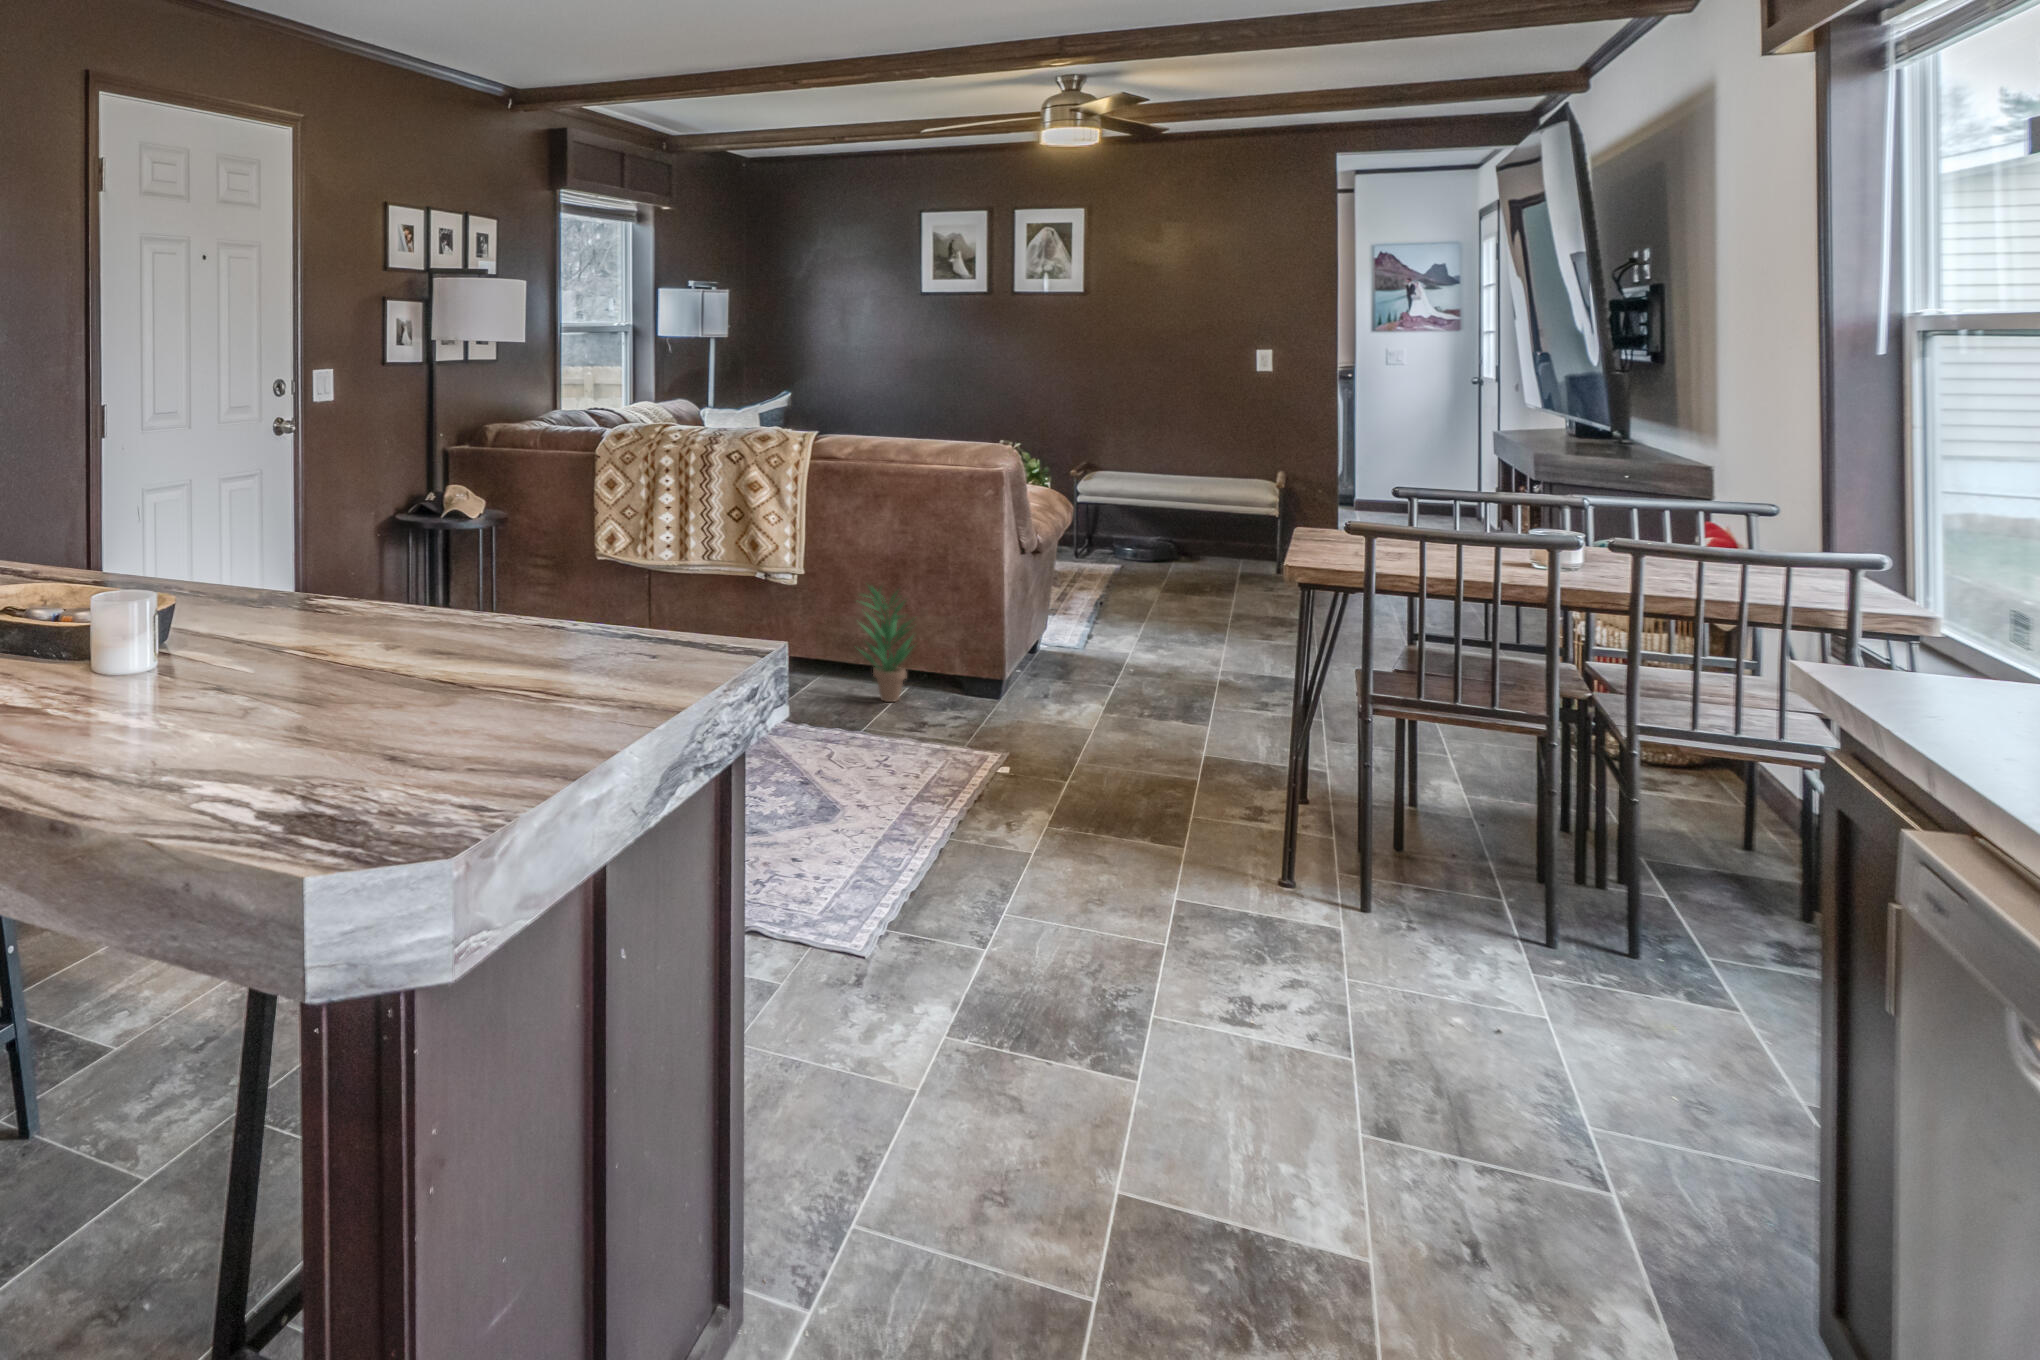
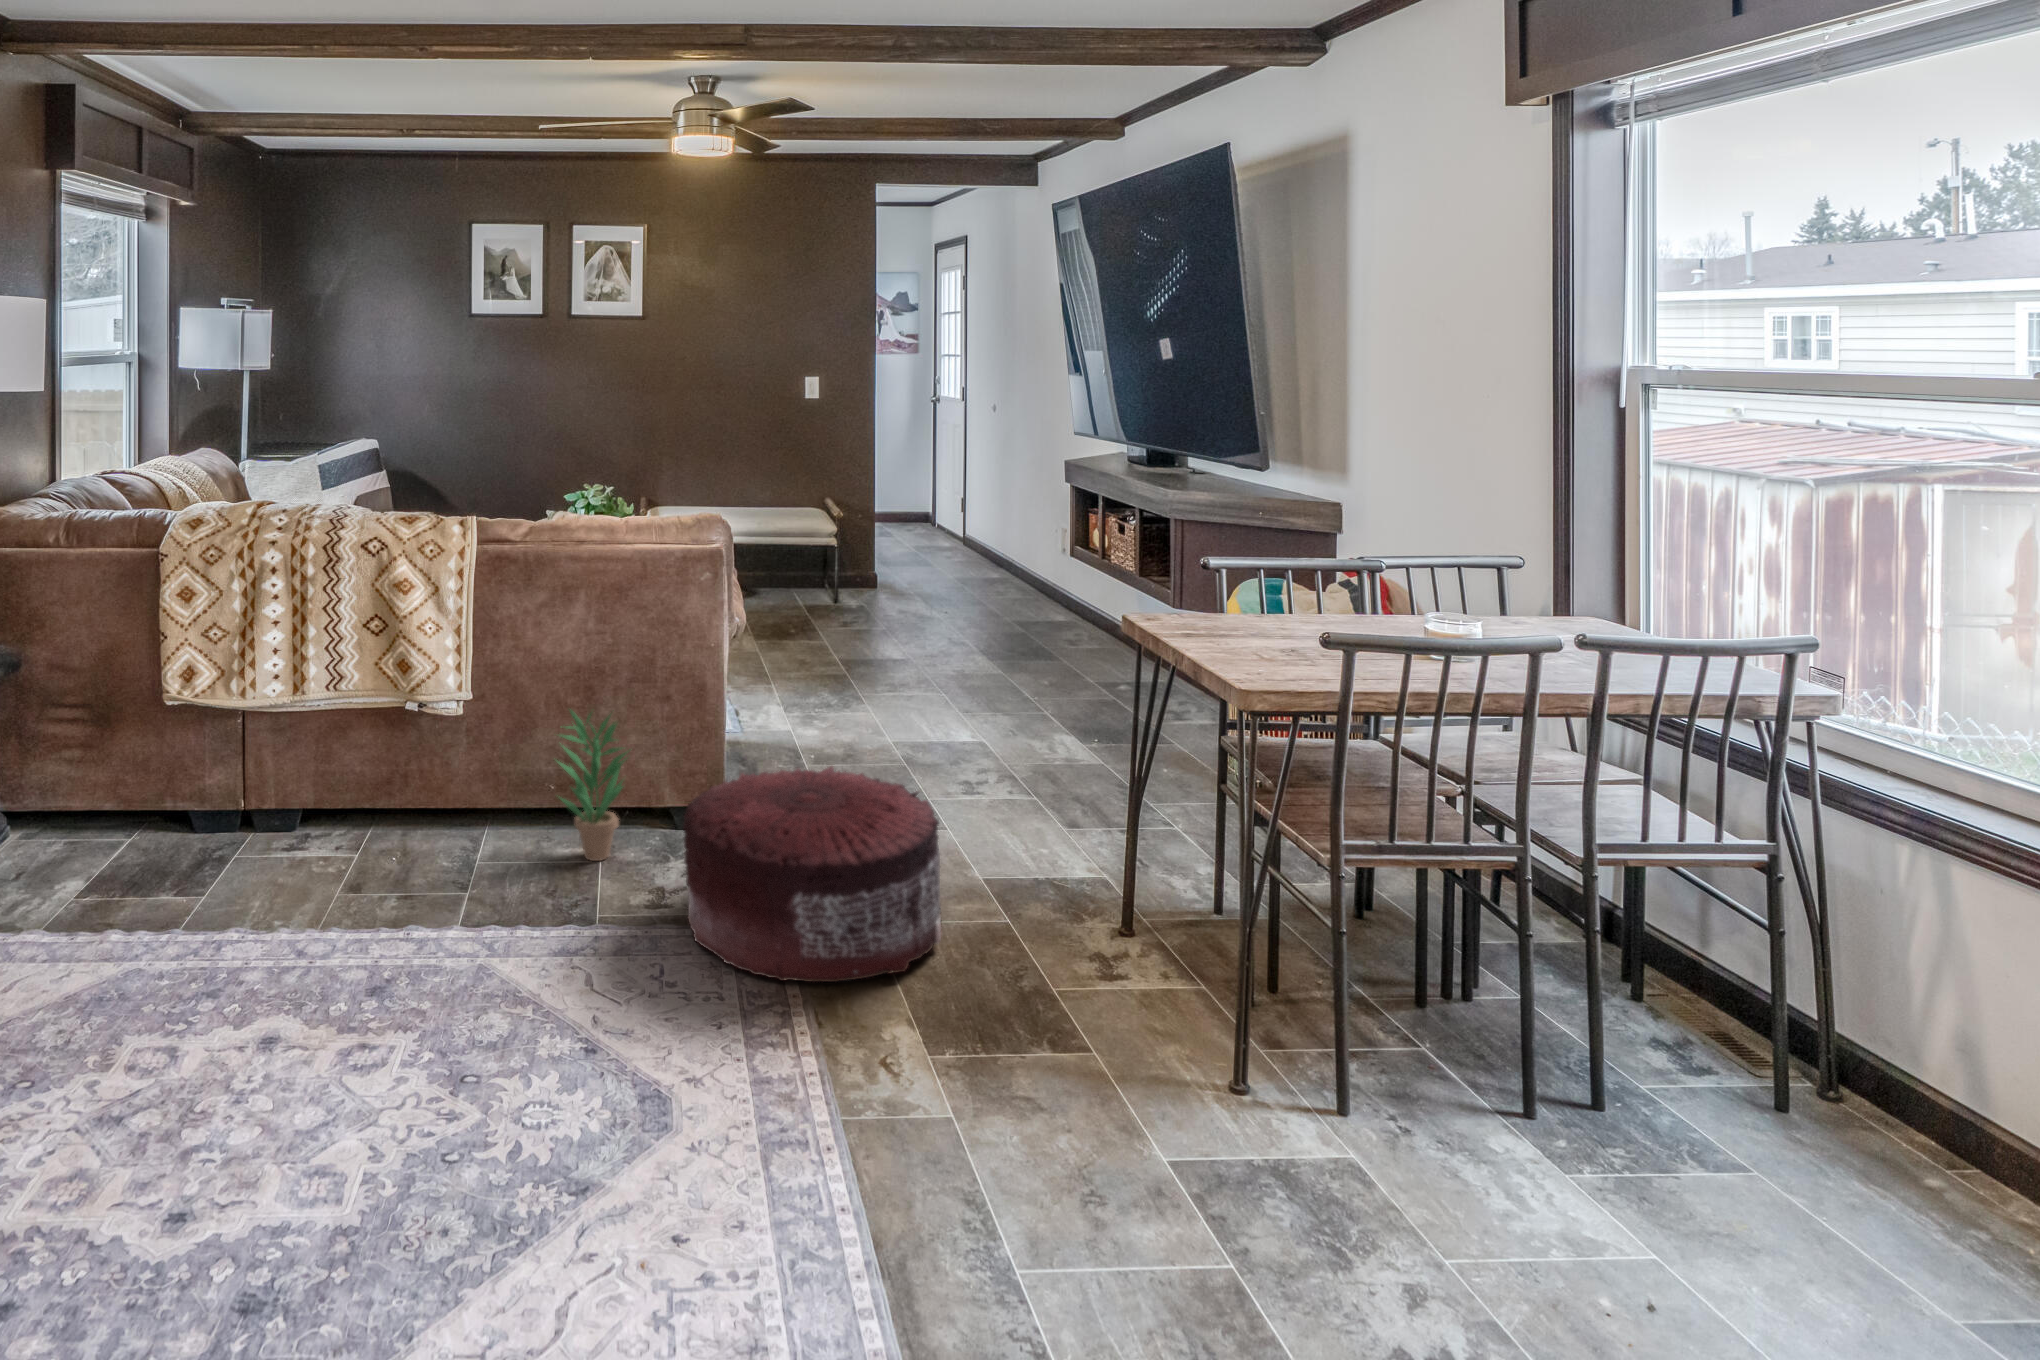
pouf: none [920,638,1140,782] -> present [683,766,941,982]

